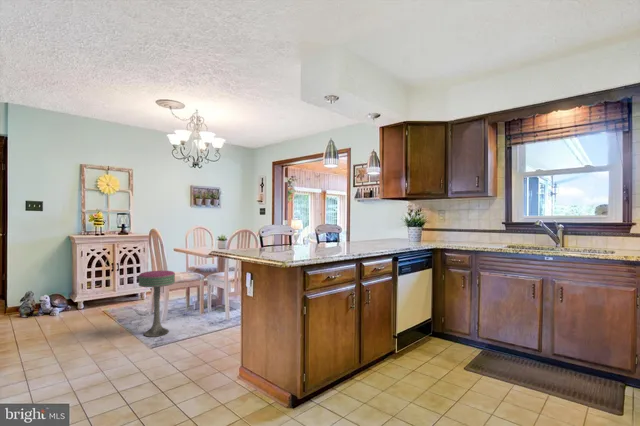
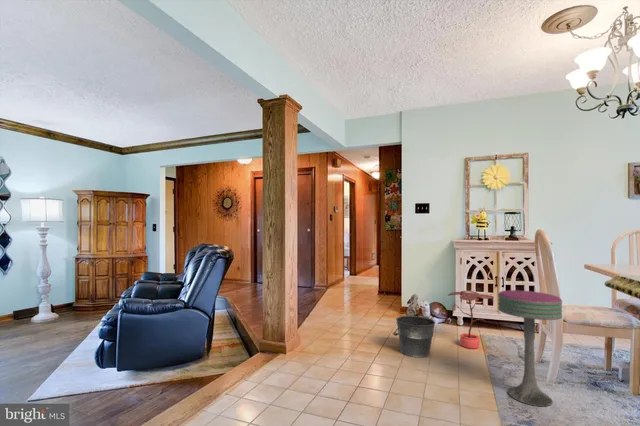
potted plant: none [82,278,119,322] -> present [448,291,493,349]
bucket: none [36,307,80,342] -> present [393,316,435,357]

